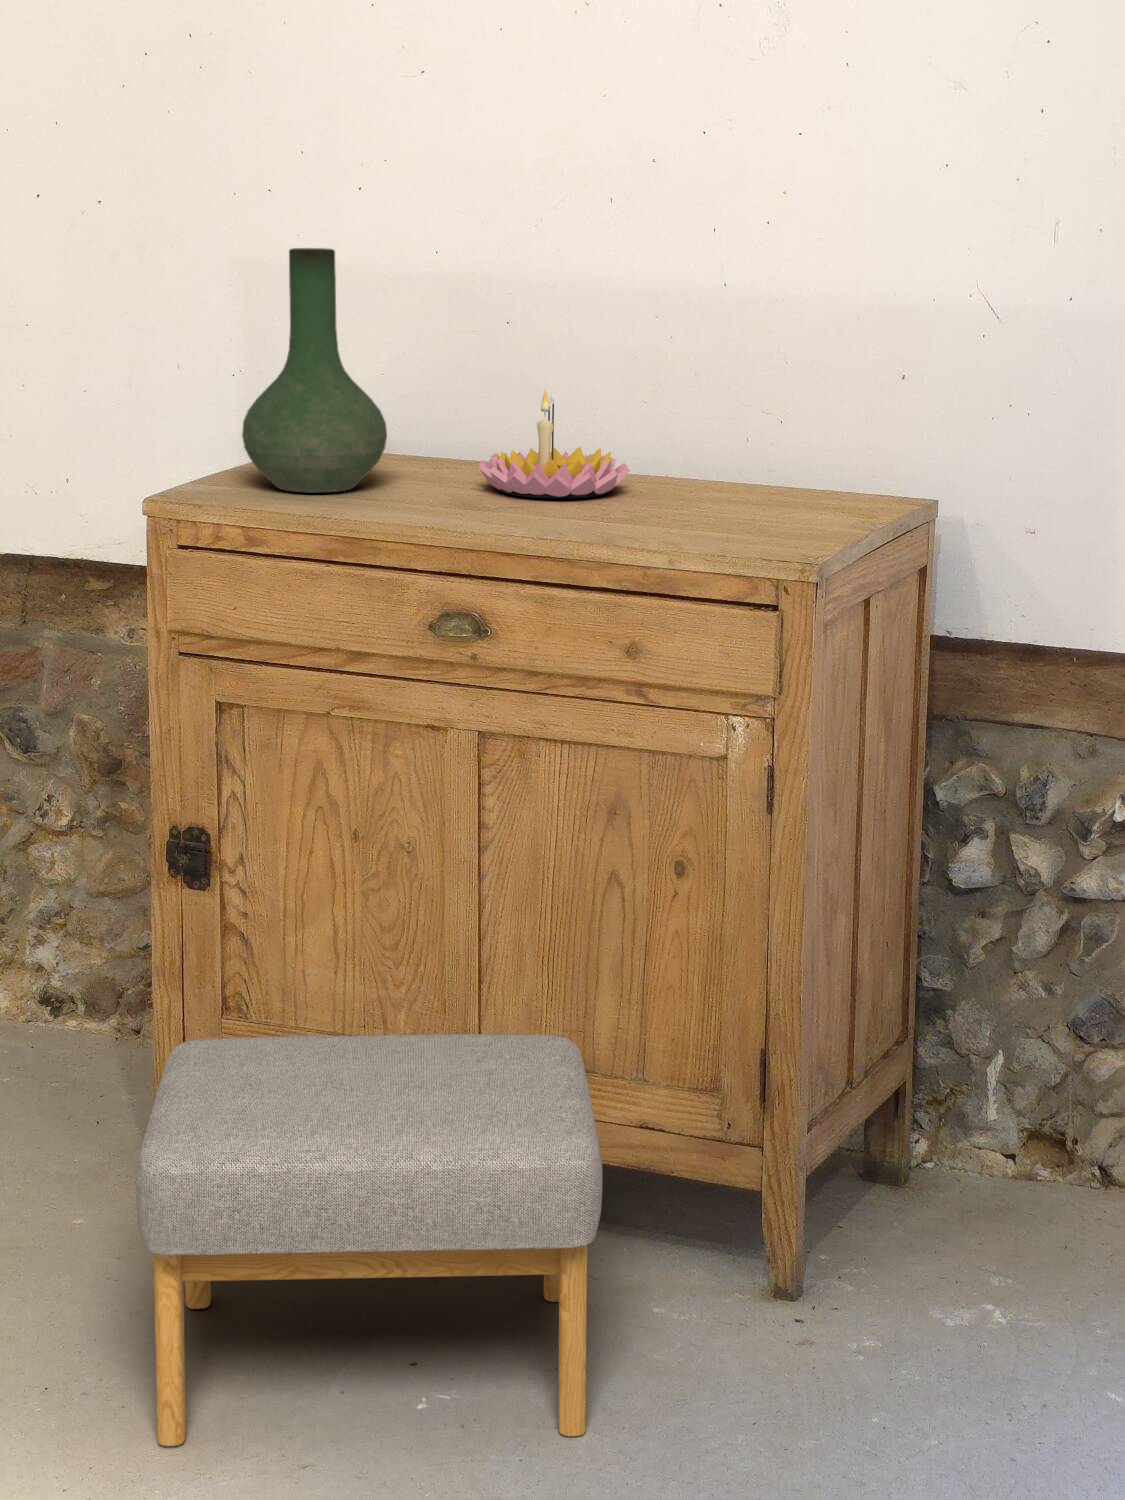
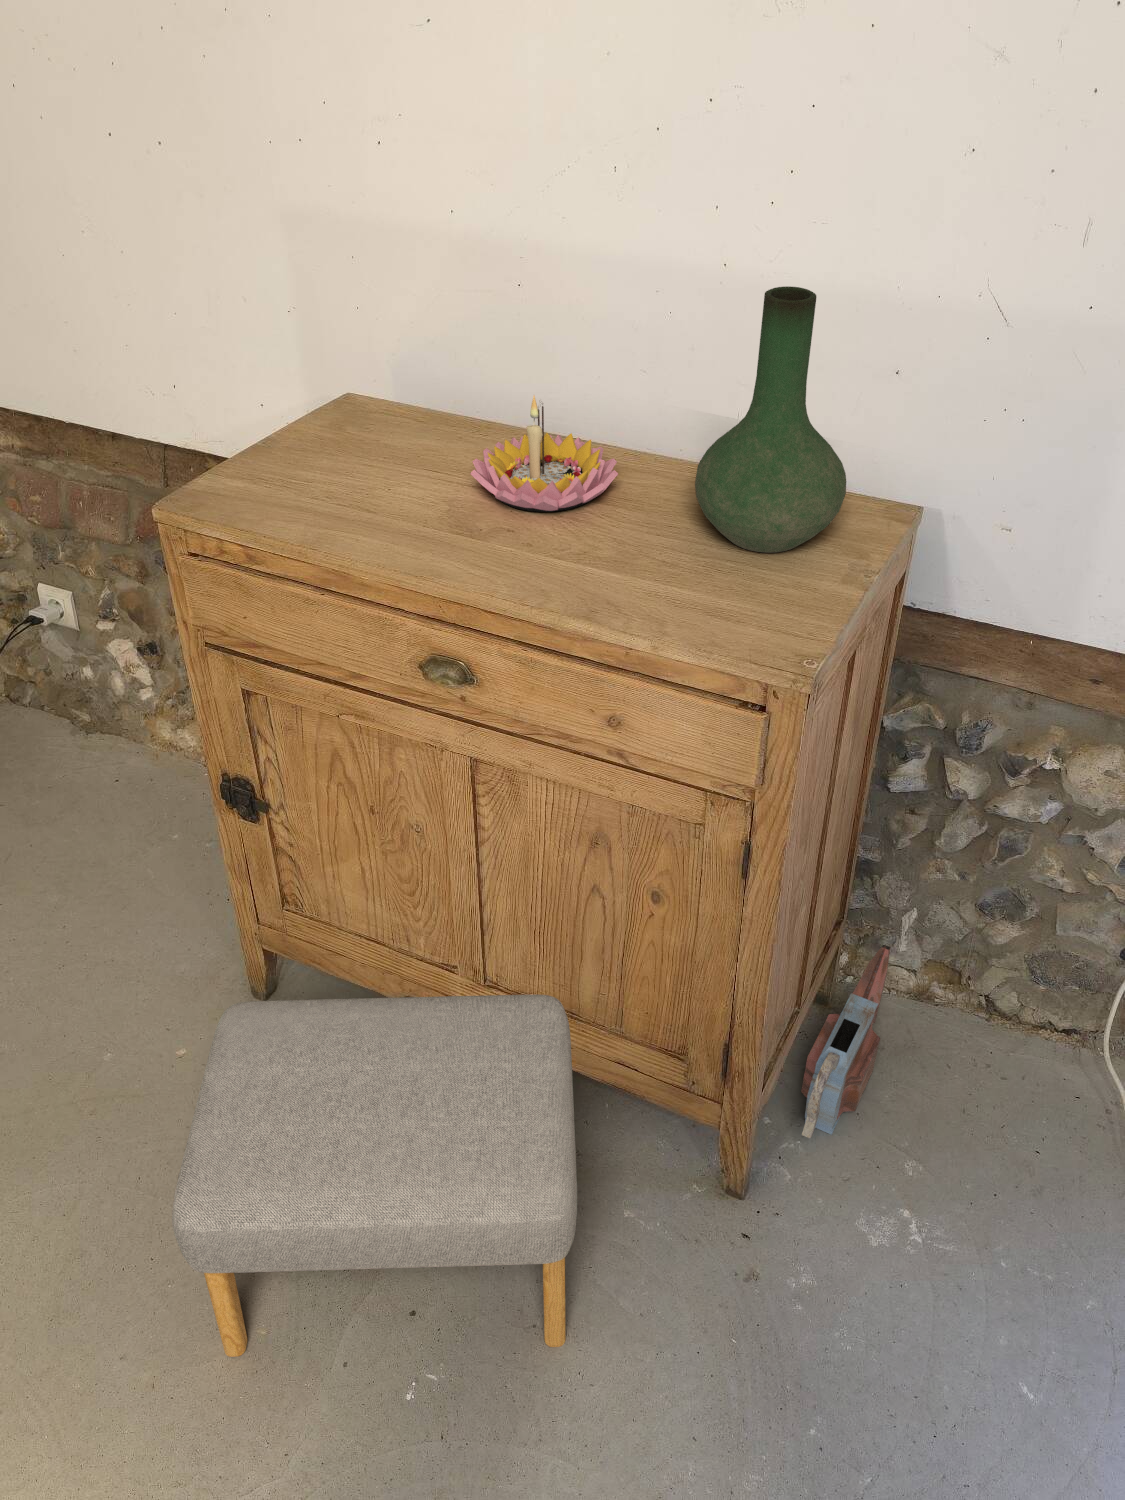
vase: present [242,248,387,492] -> present [695,286,846,553]
watering can: none [869,1072,970,1283] -> present [801,945,890,1138]

